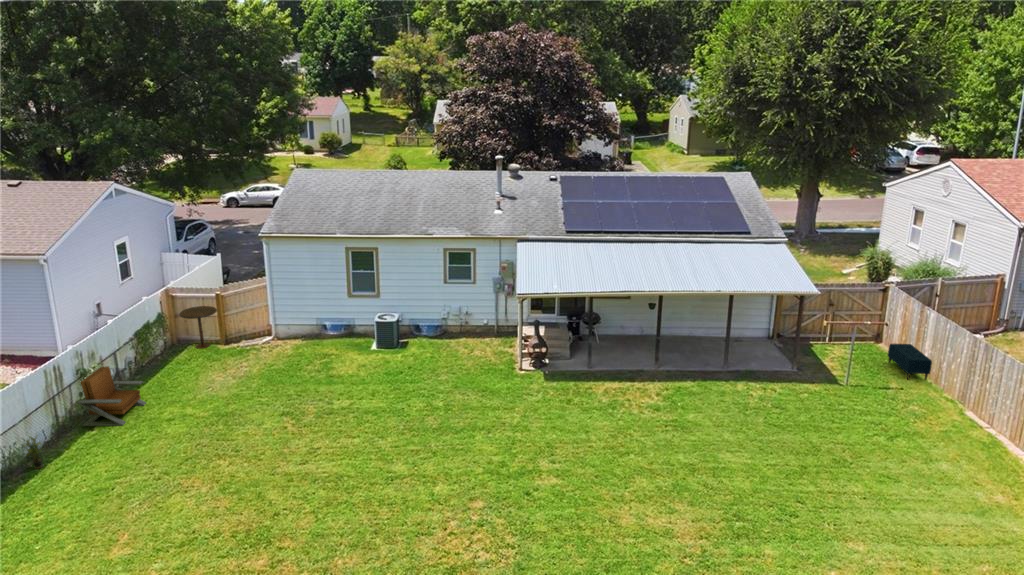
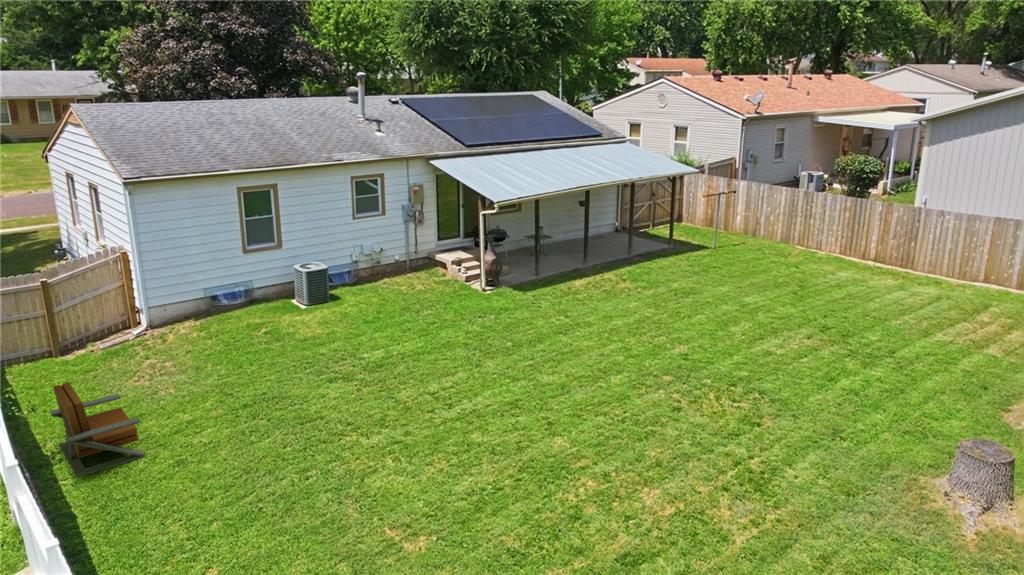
pedestal table: present [179,306,217,349] -> none [22,296,83,360]
bench: present [888,344,932,380] -> none [708,213,748,237]
potted plant: present [24,436,43,469] -> none [94,482,130,540]

